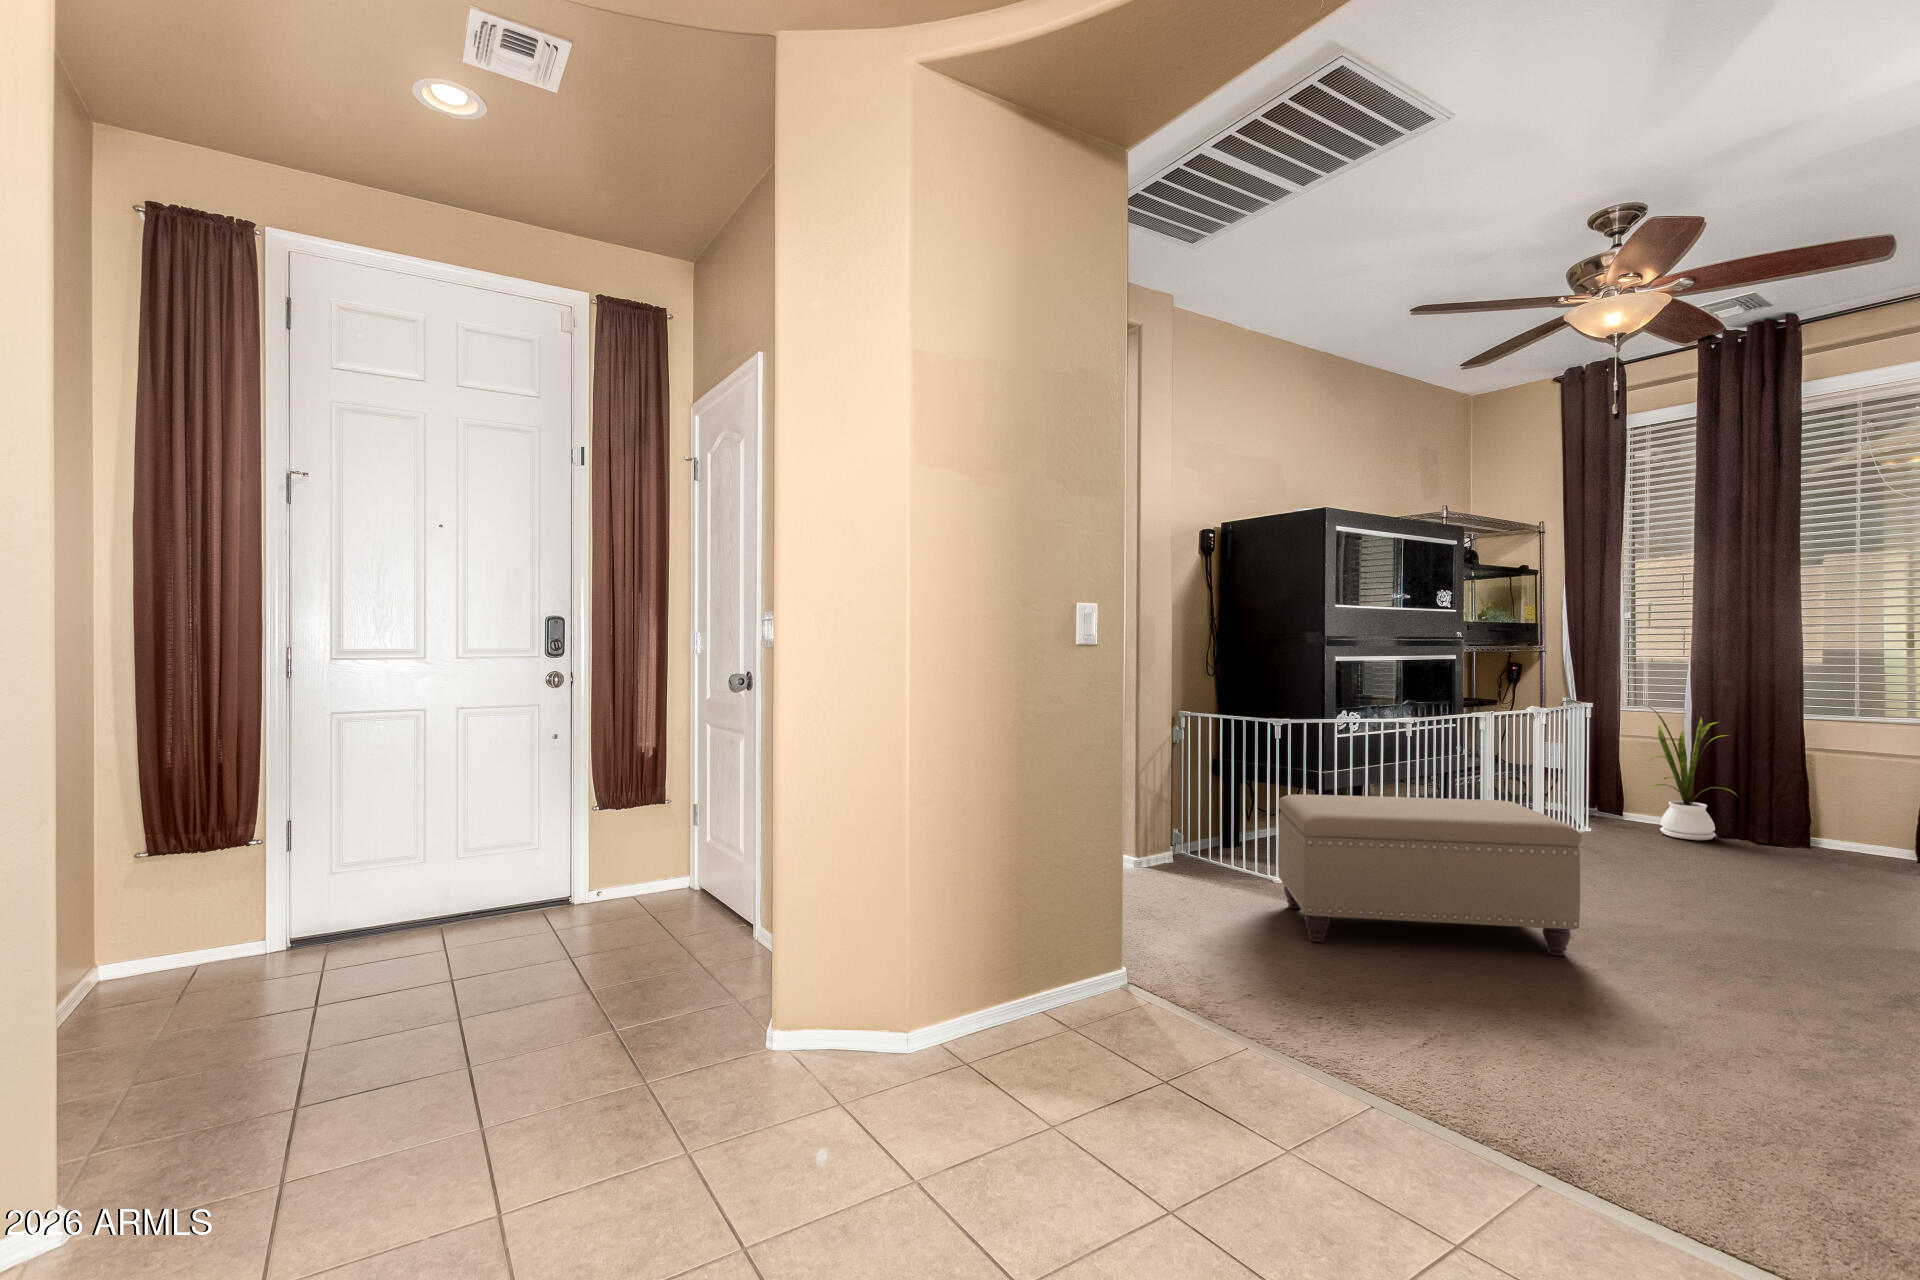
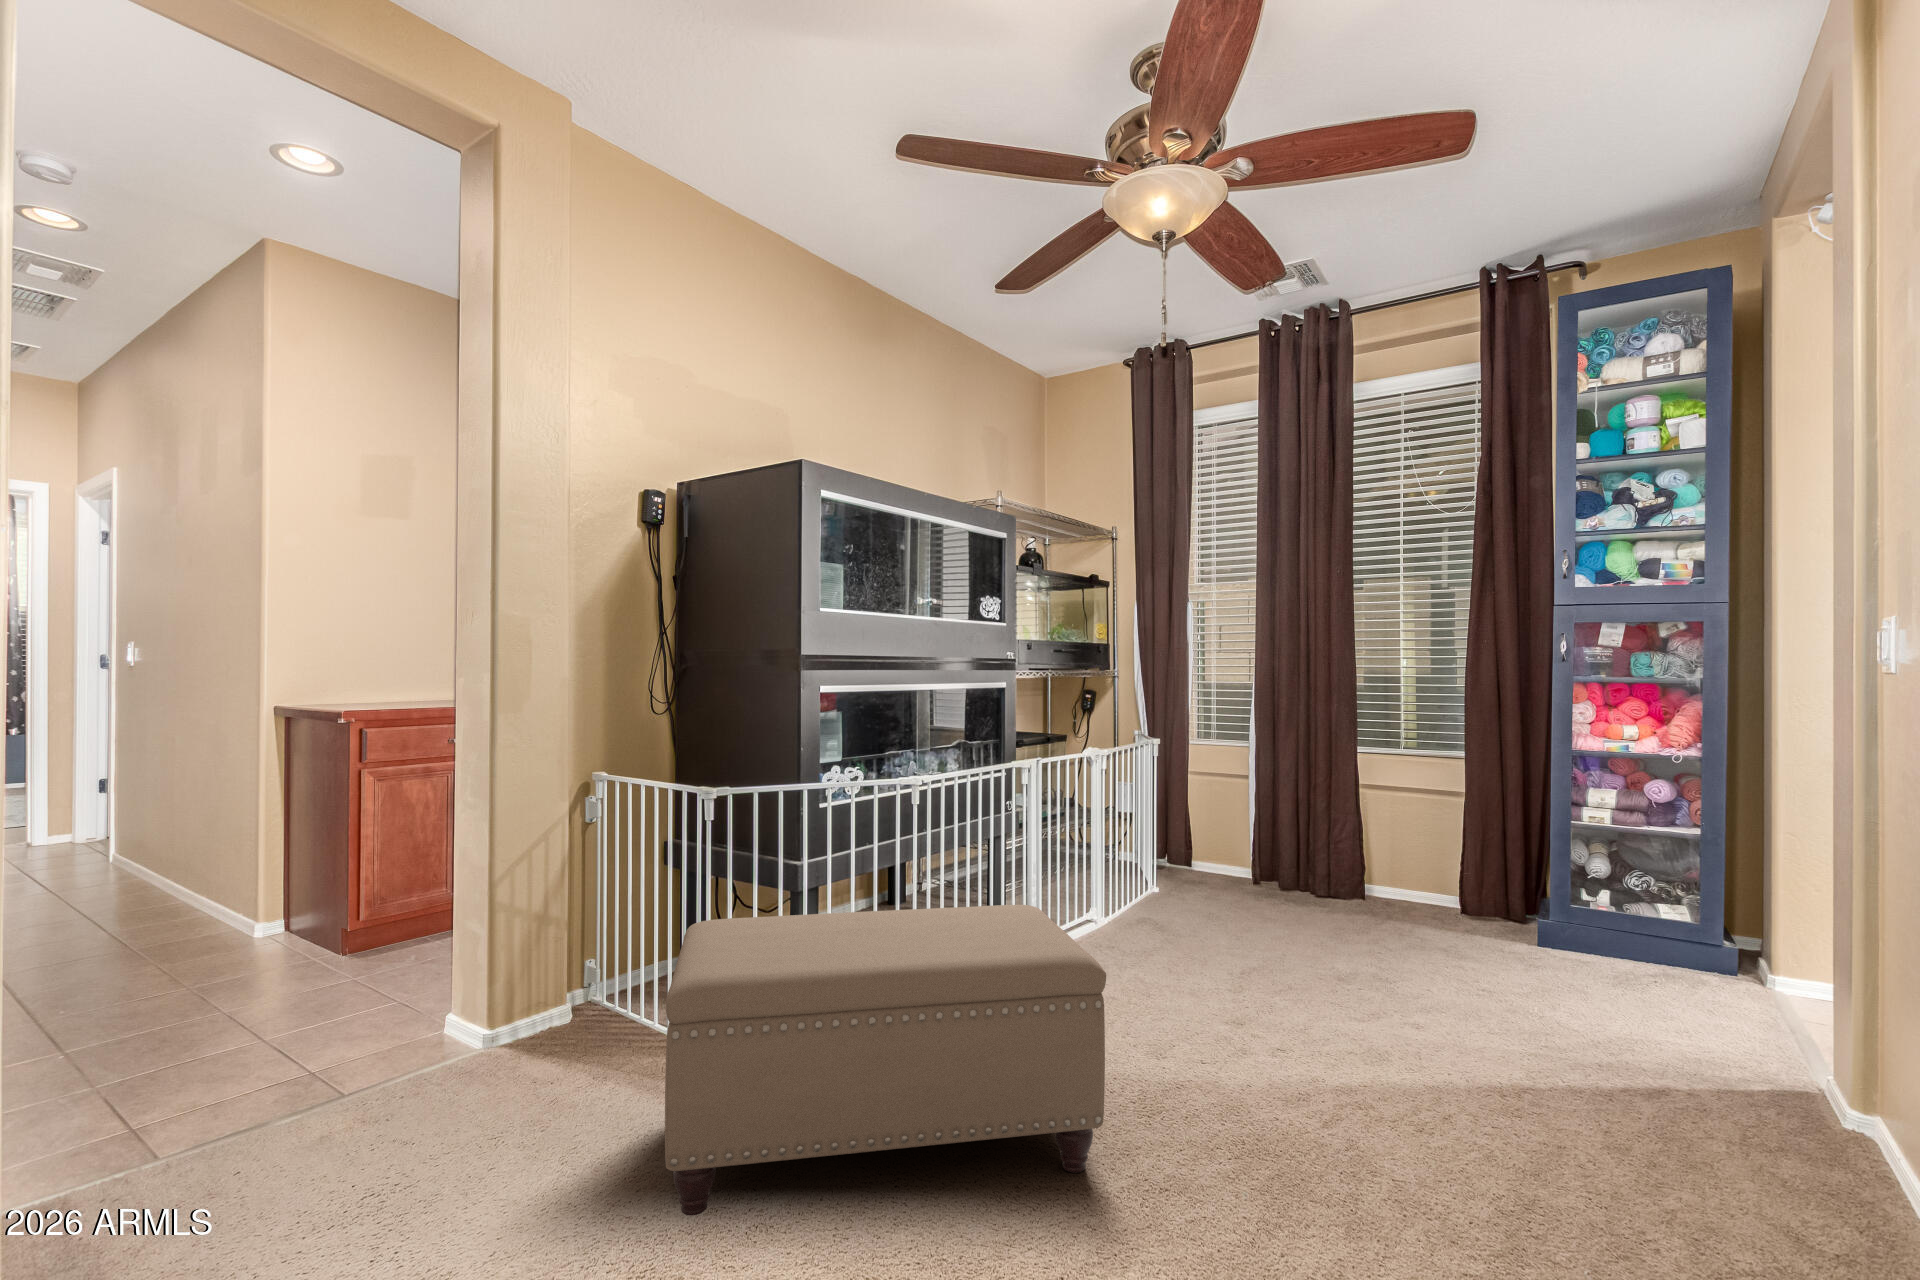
house plant: present [1639,703,1736,840] -> none [1200,735,1300,898]

